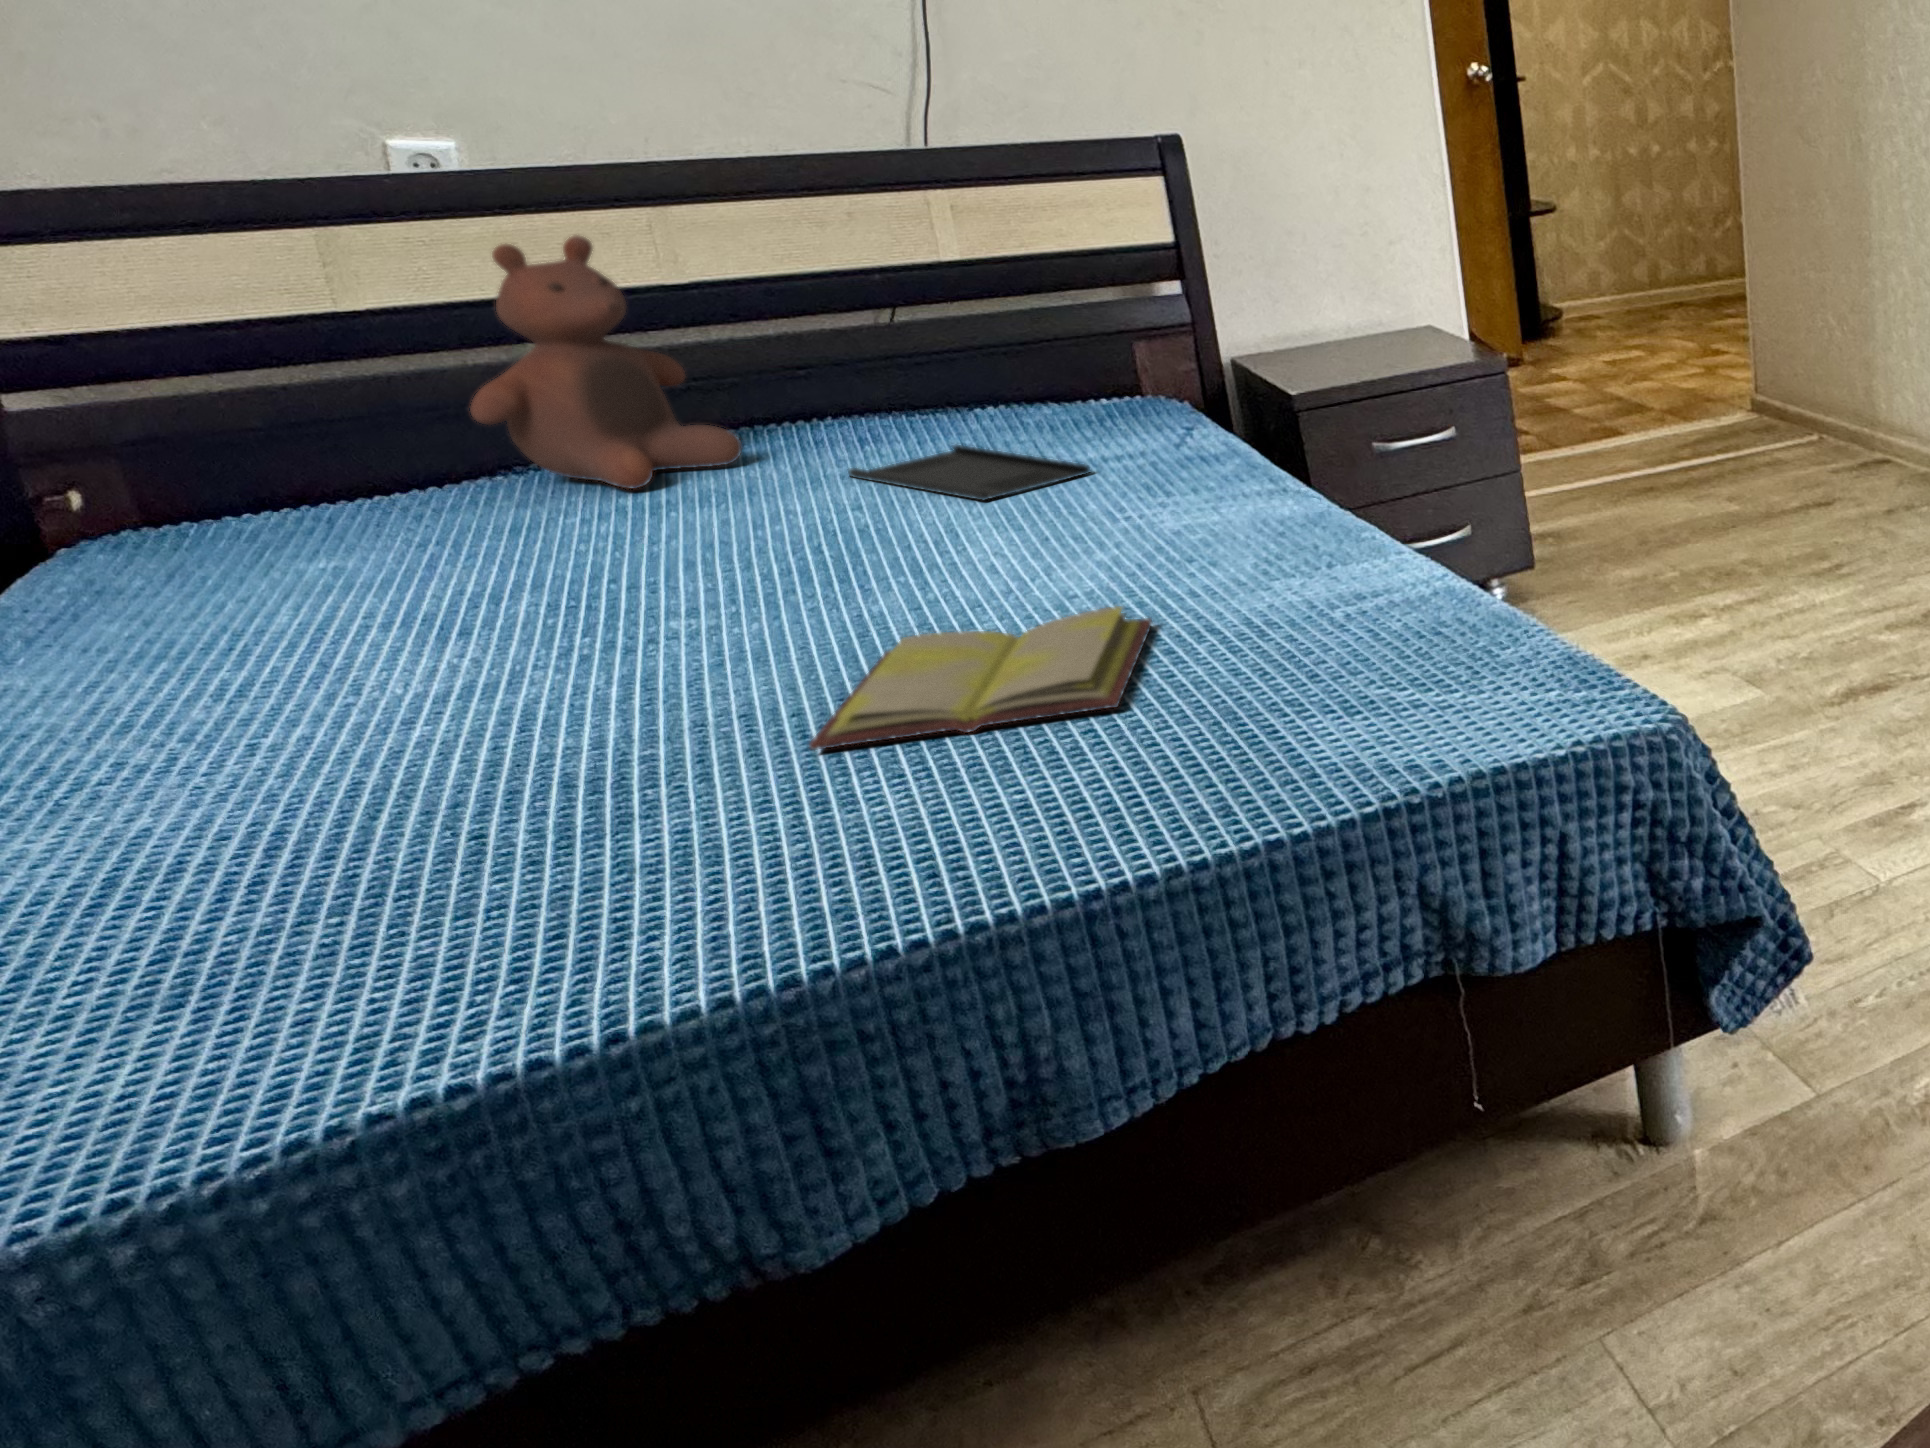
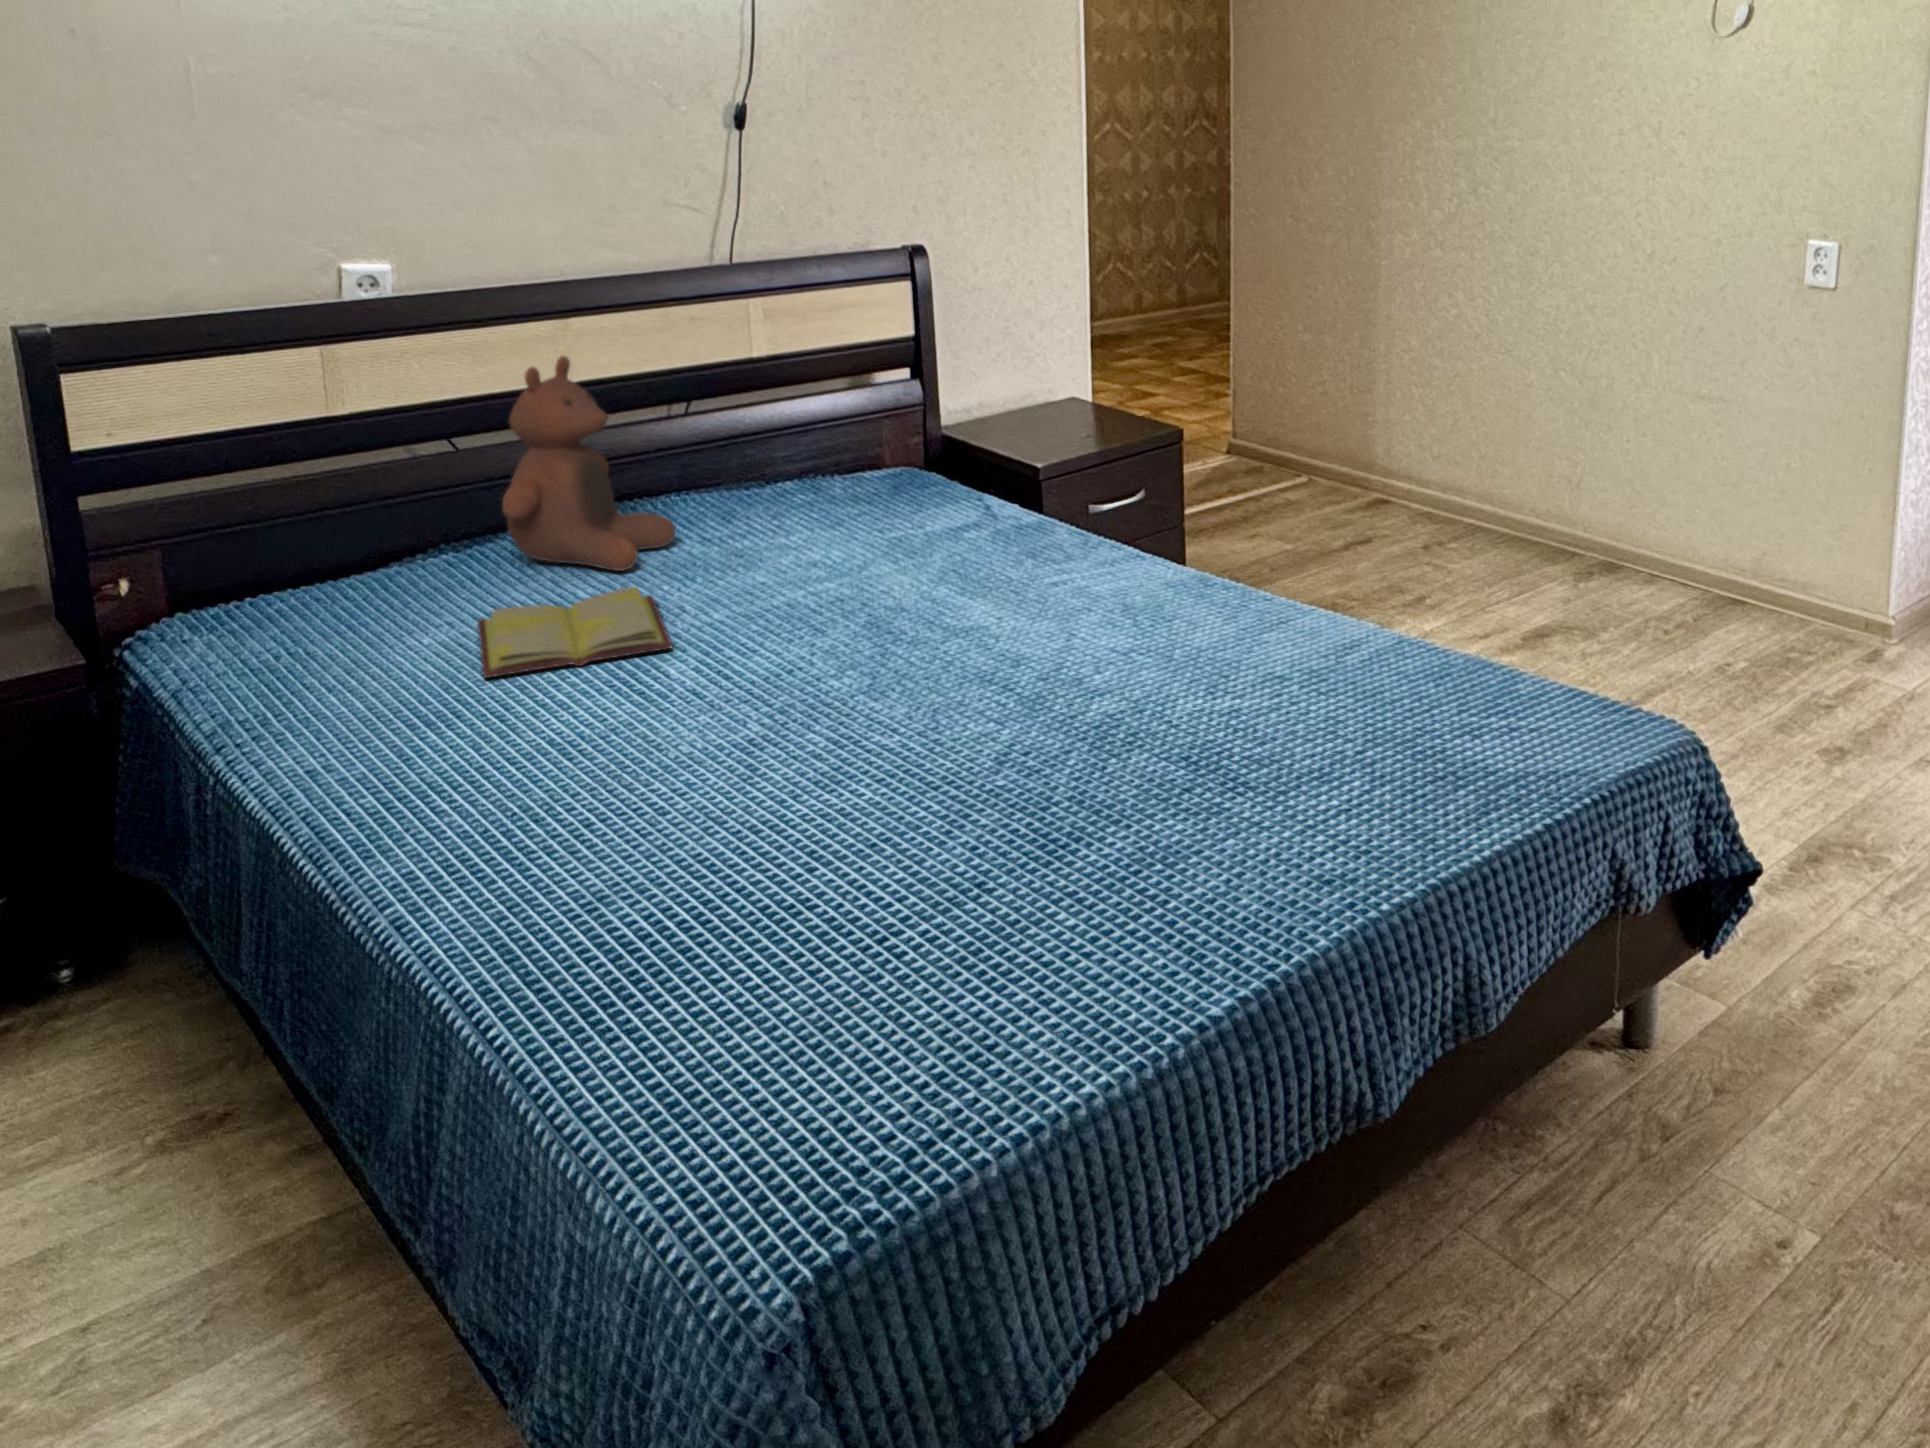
tray: present [849,445,1090,500] -> none [790,525,999,576]
diary: present [809,606,1152,750] -> present [478,587,673,678]

